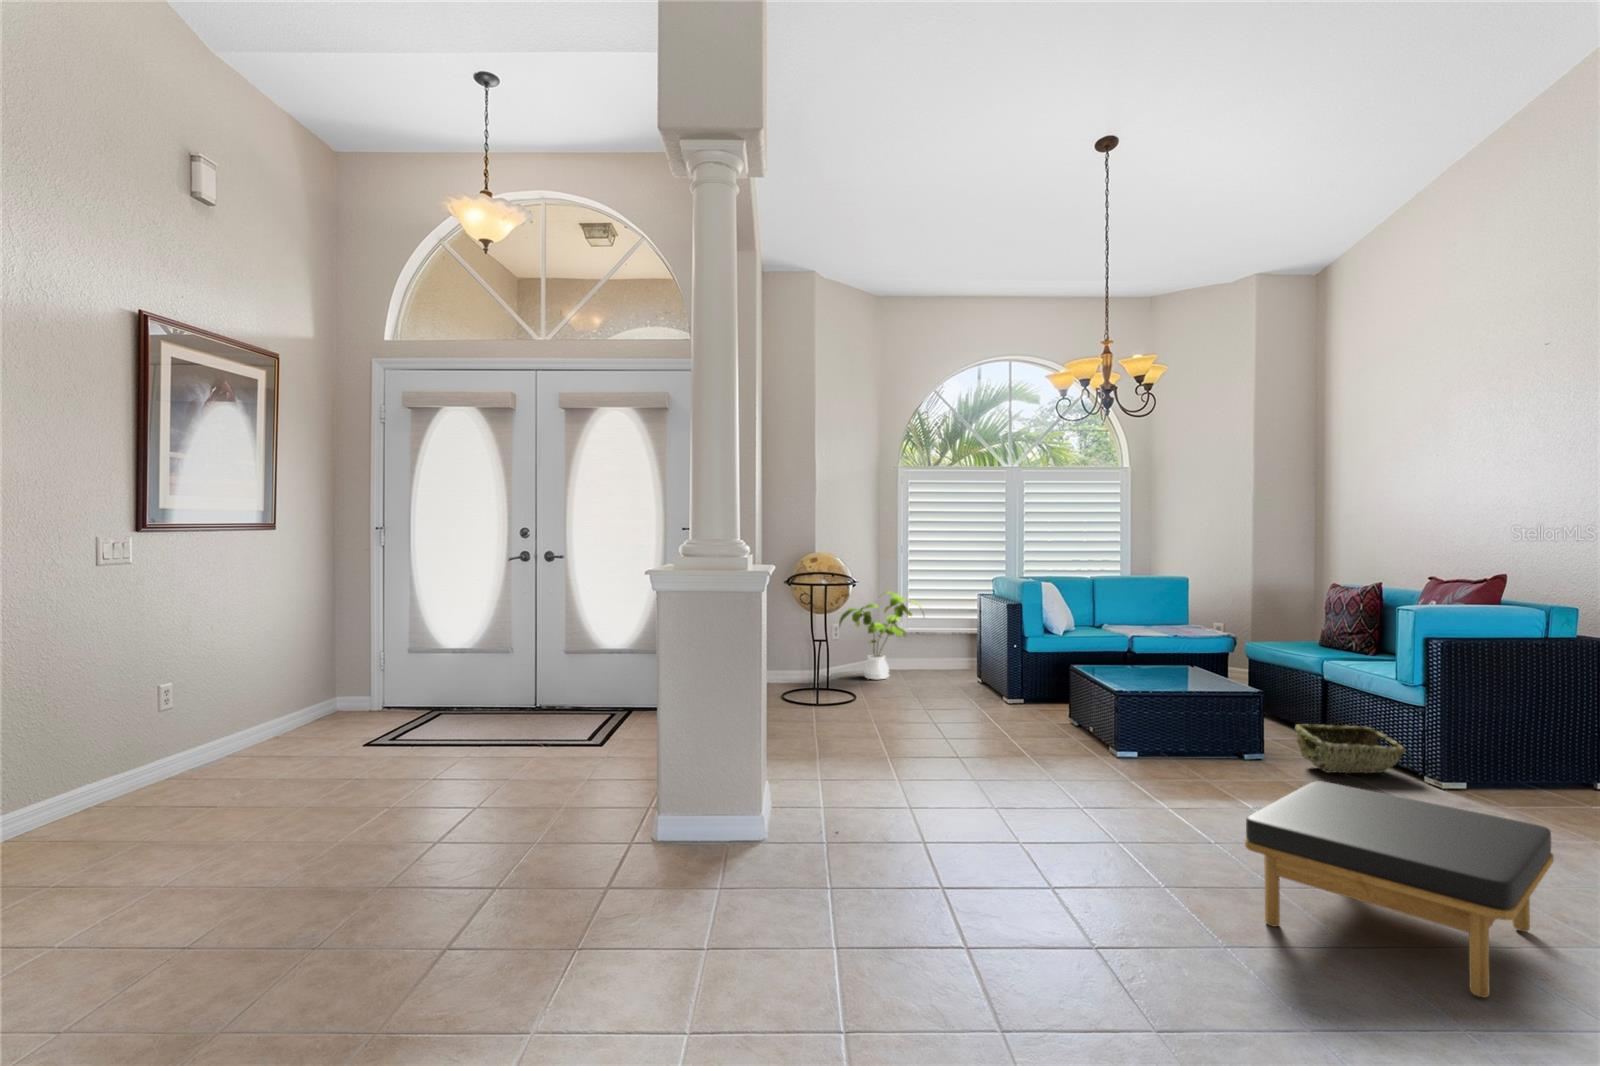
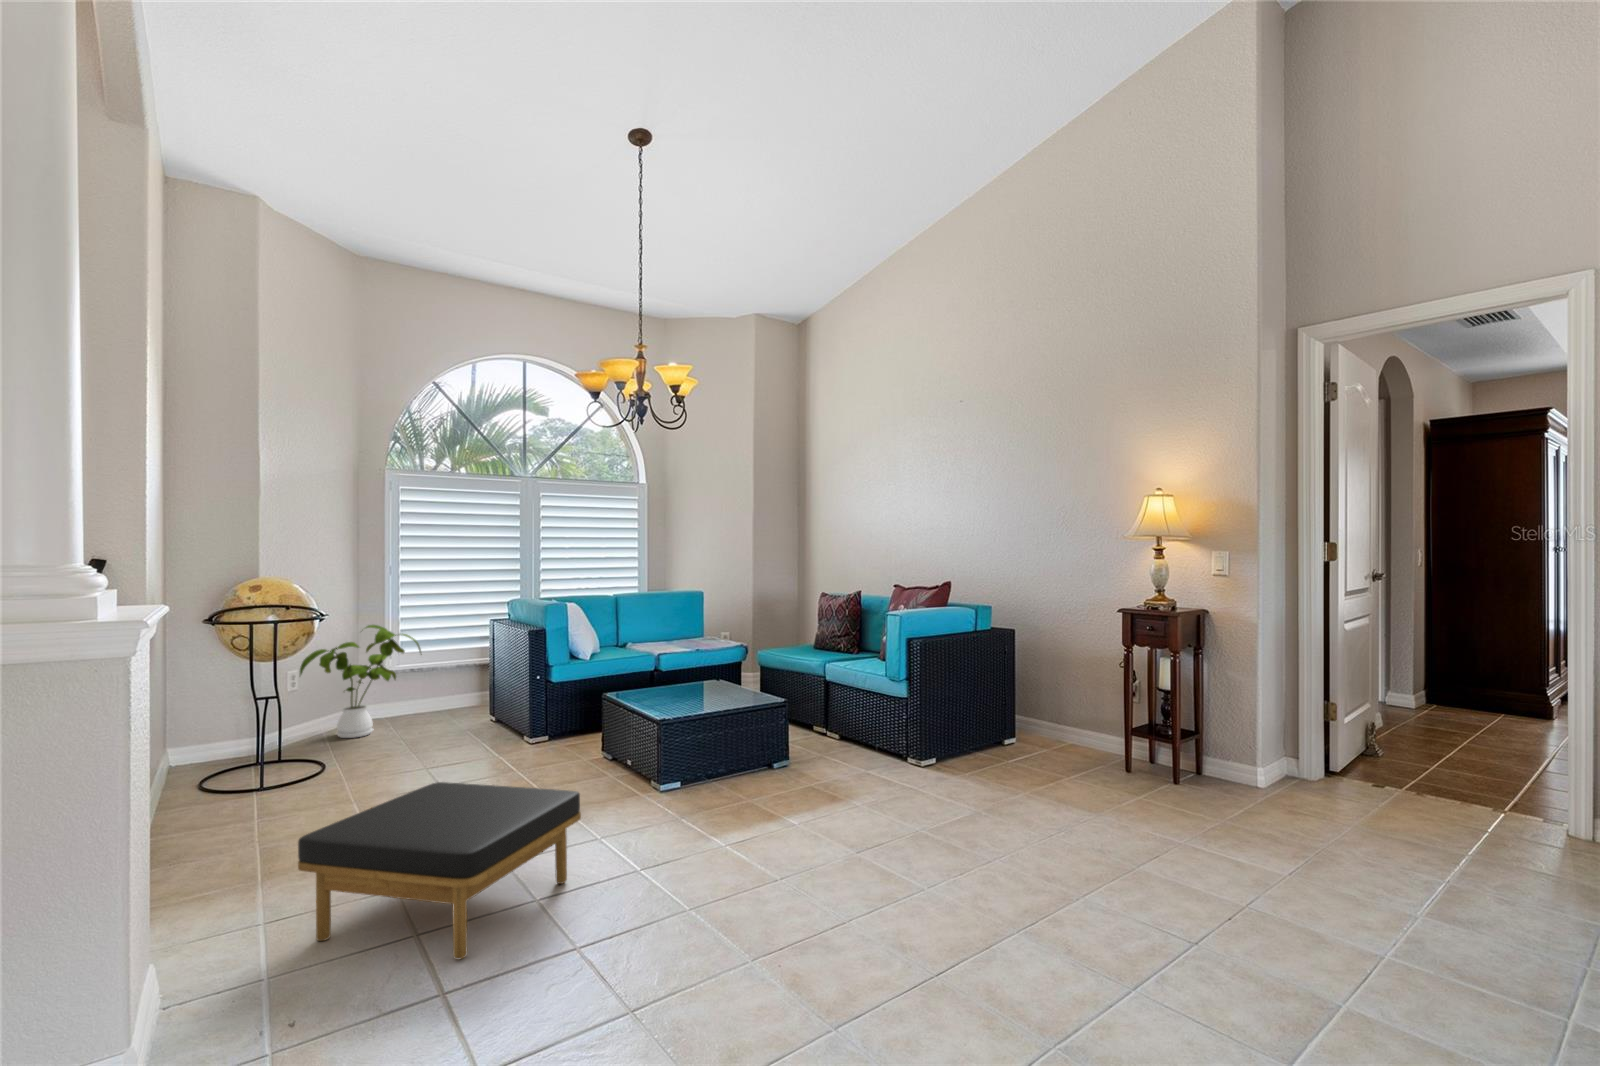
woven basket: present [1295,724,1406,773] -> none [814,721,897,770]
ottoman: present [1245,781,1554,997] -> present [298,782,581,960]

